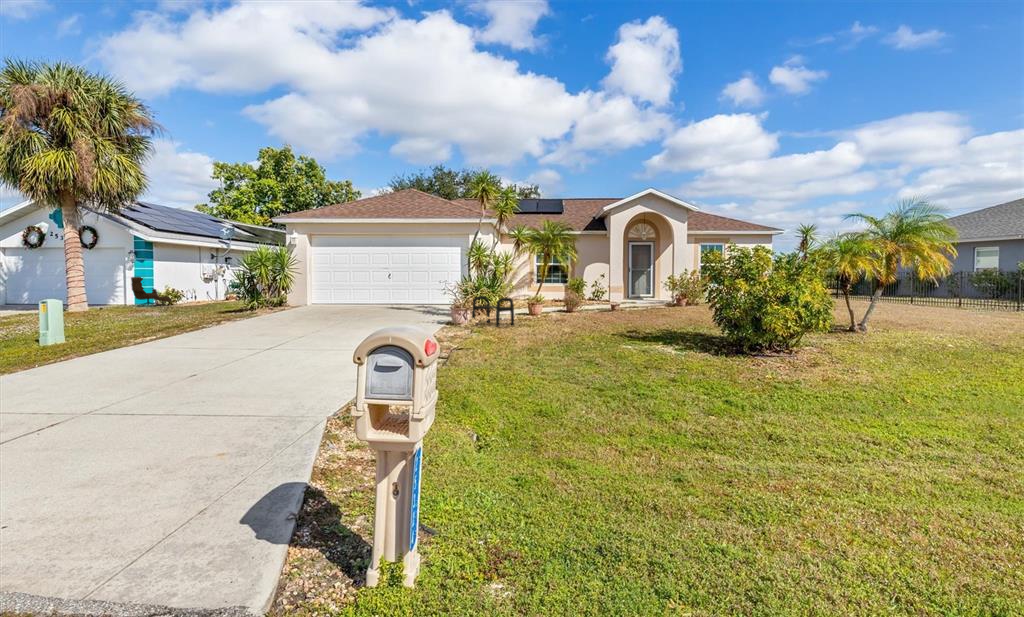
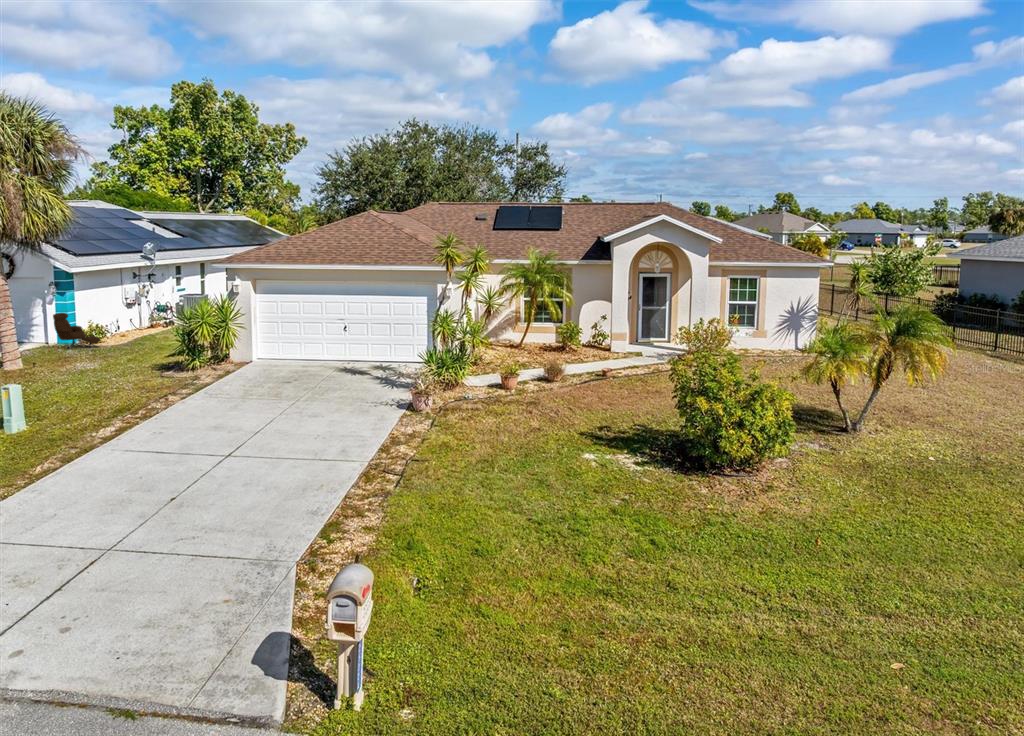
bench: present [472,296,514,327] -> none [442,365,488,404]

